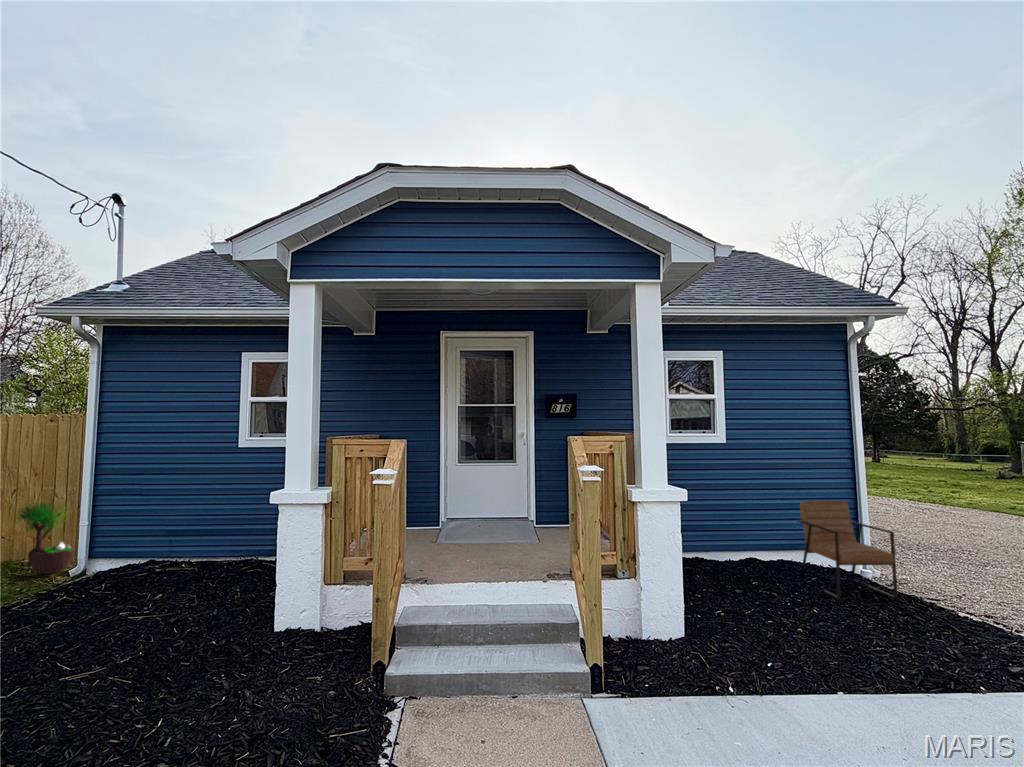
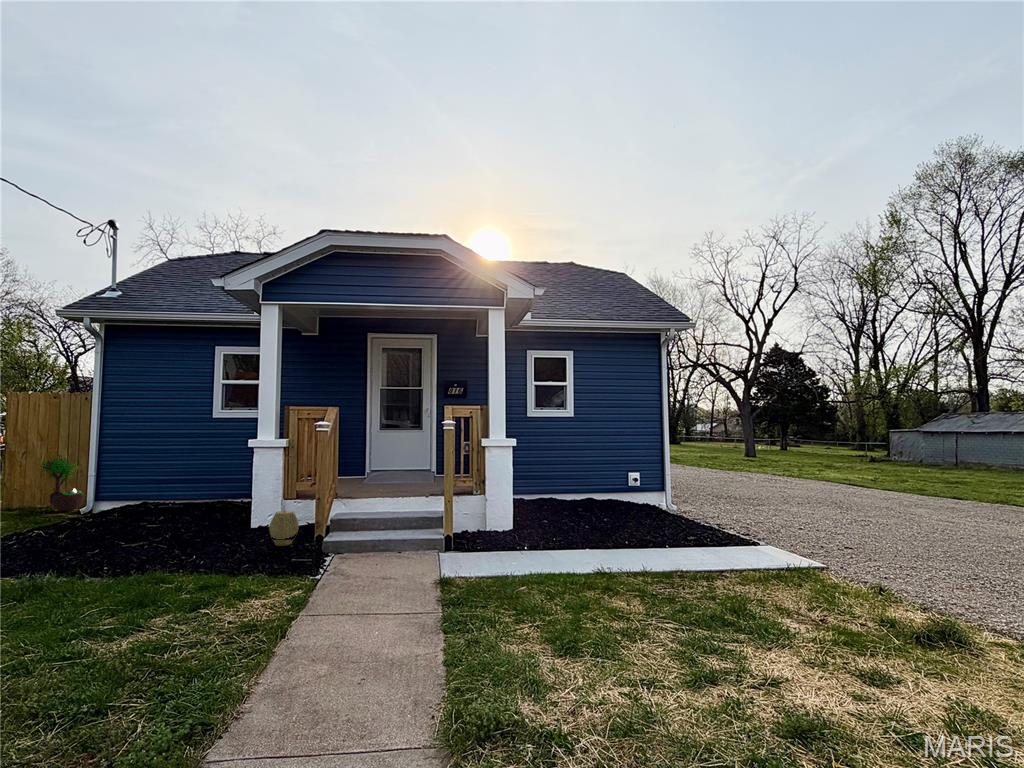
chair: present [798,501,898,600] -> none [621,457,674,519]
woven basket: none [302,606,348,669] -> present [269,510,299,546]

